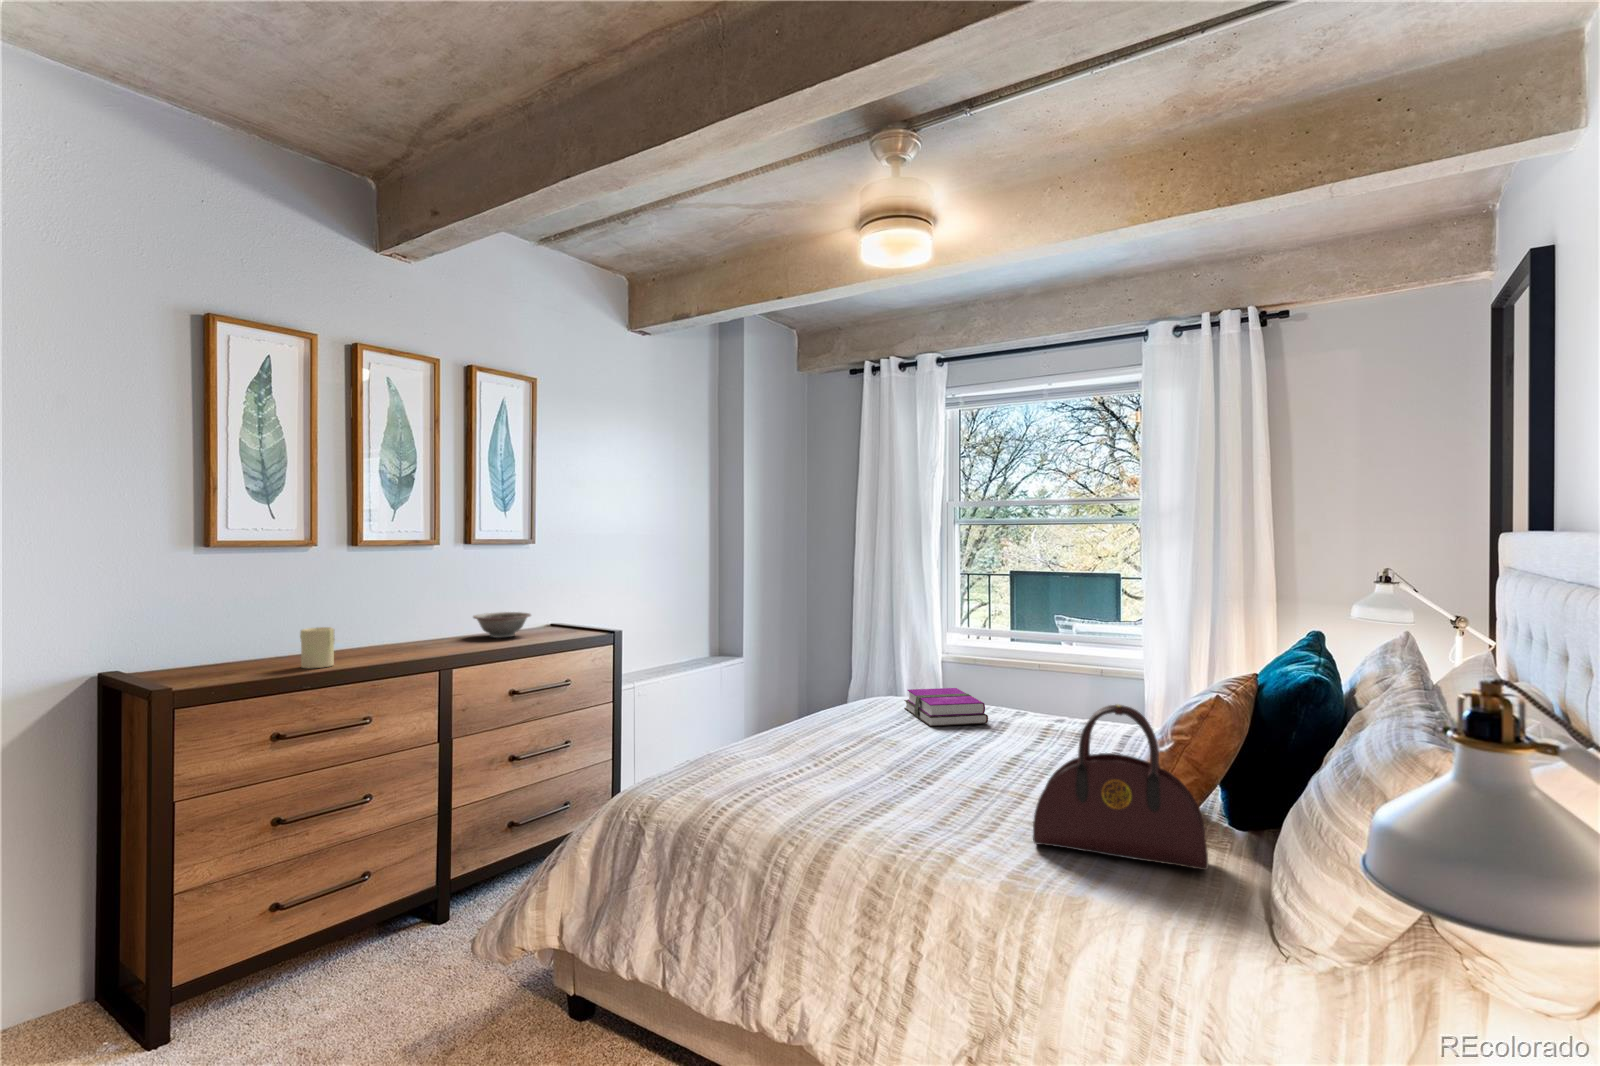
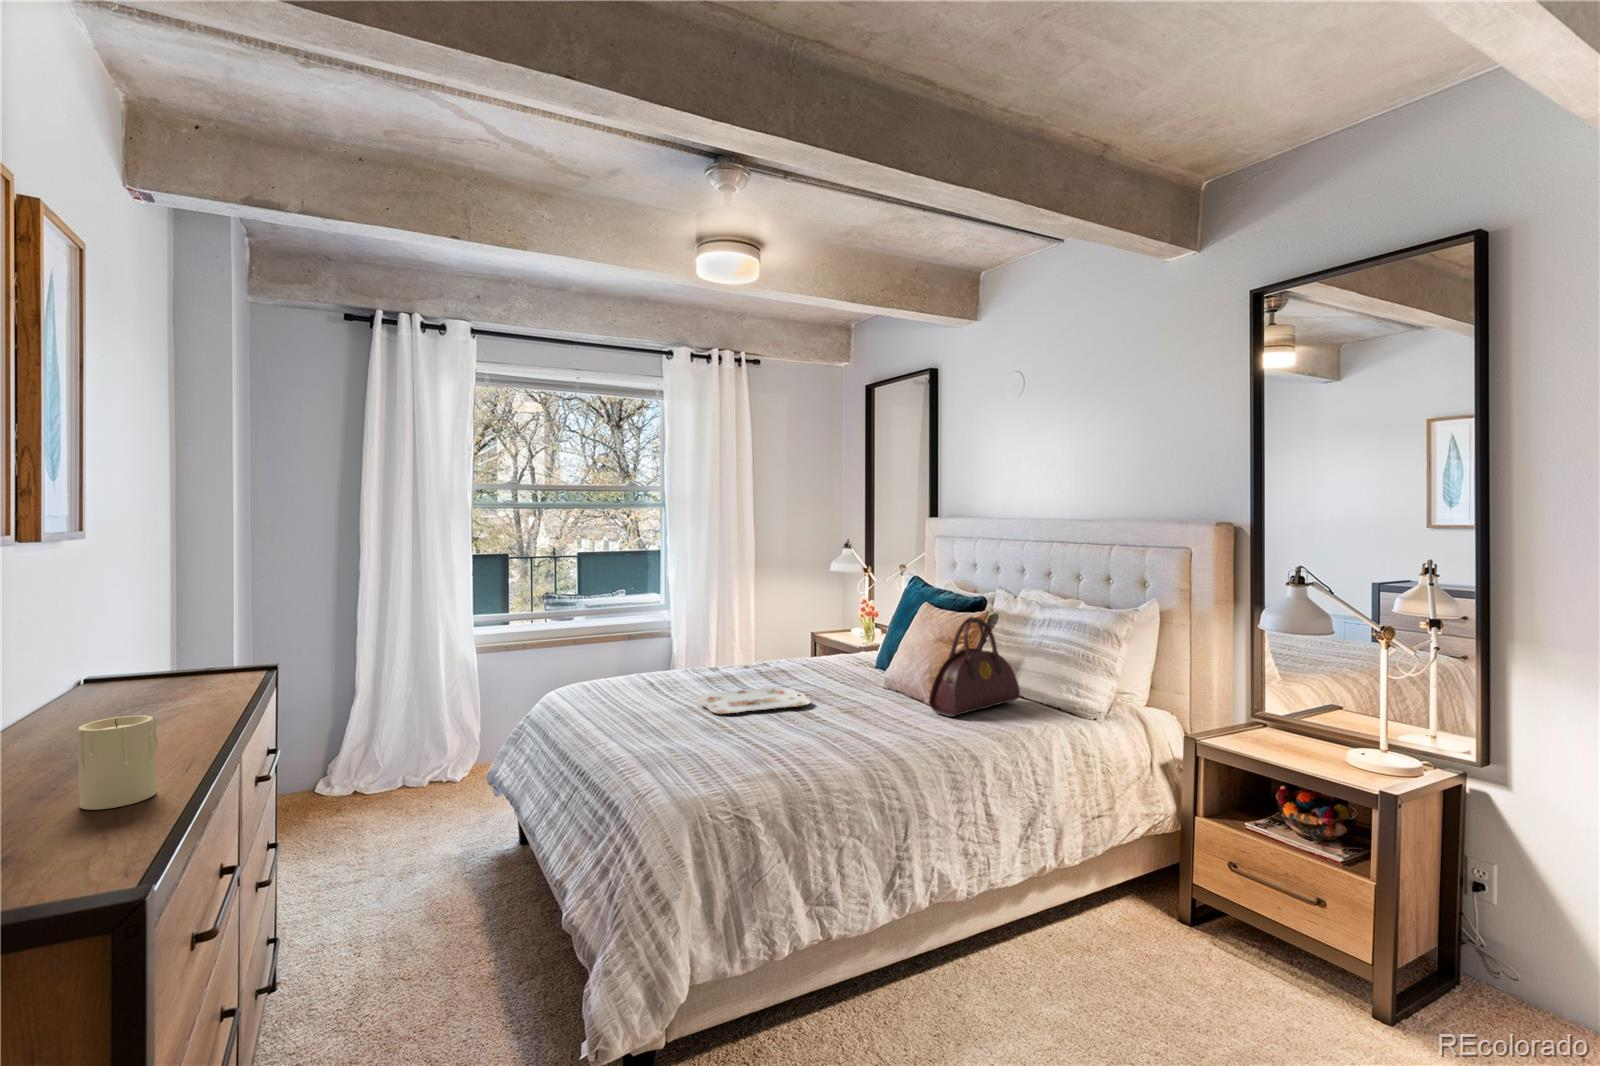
decorative bowl: present [473,612,531,638] -> none [62,660,191,711]
hardback book: present [904,688,988,726] -> none [631,657,717,689]
serving tray: none [854,731,993,771] -> present [697,687,811,714]

